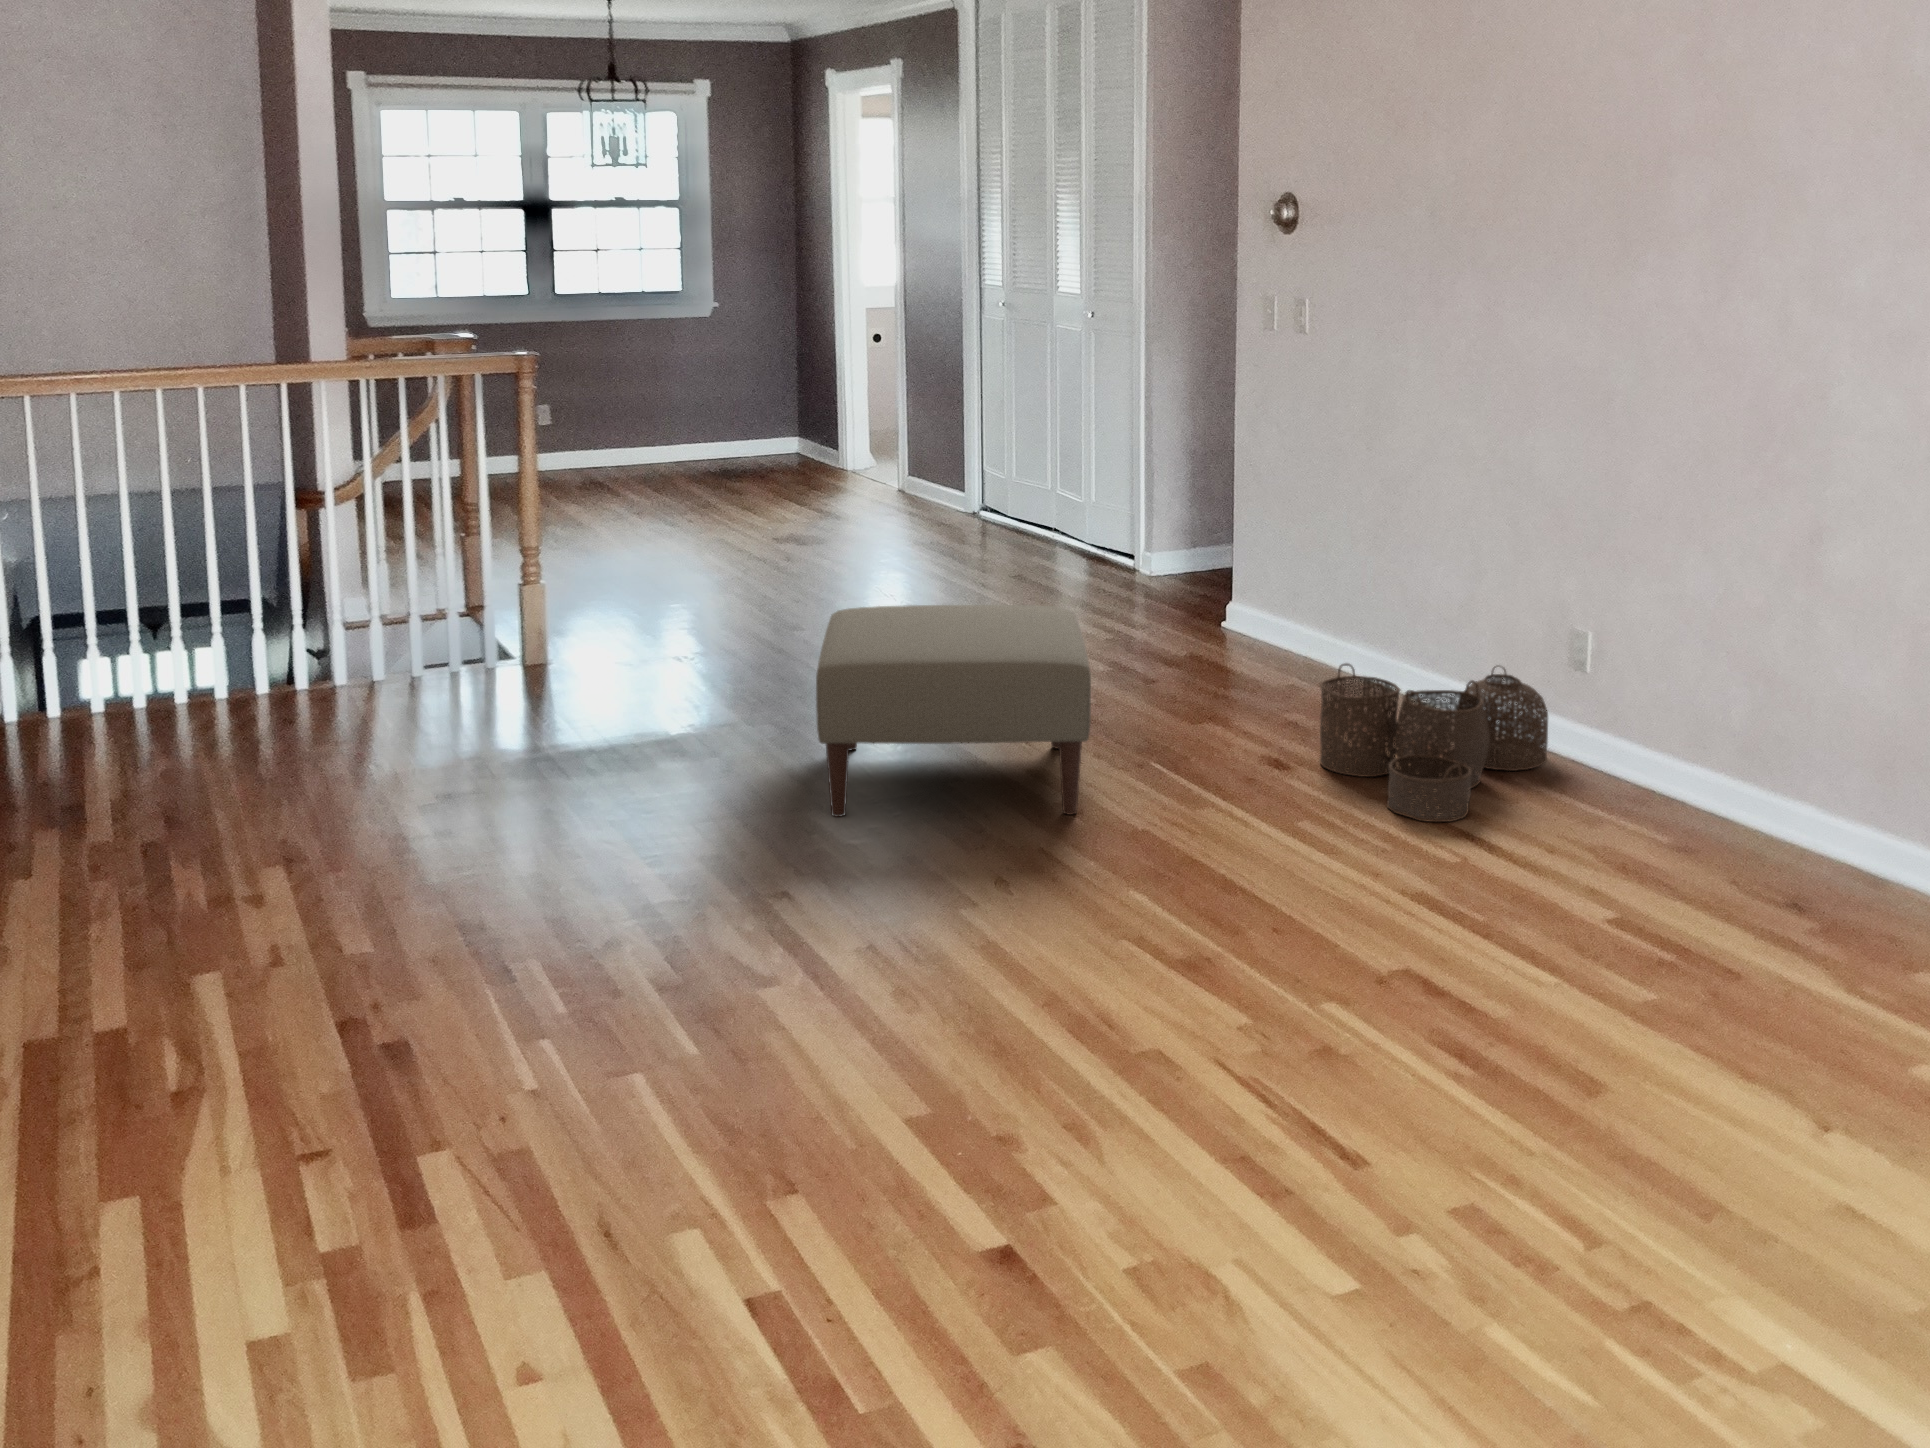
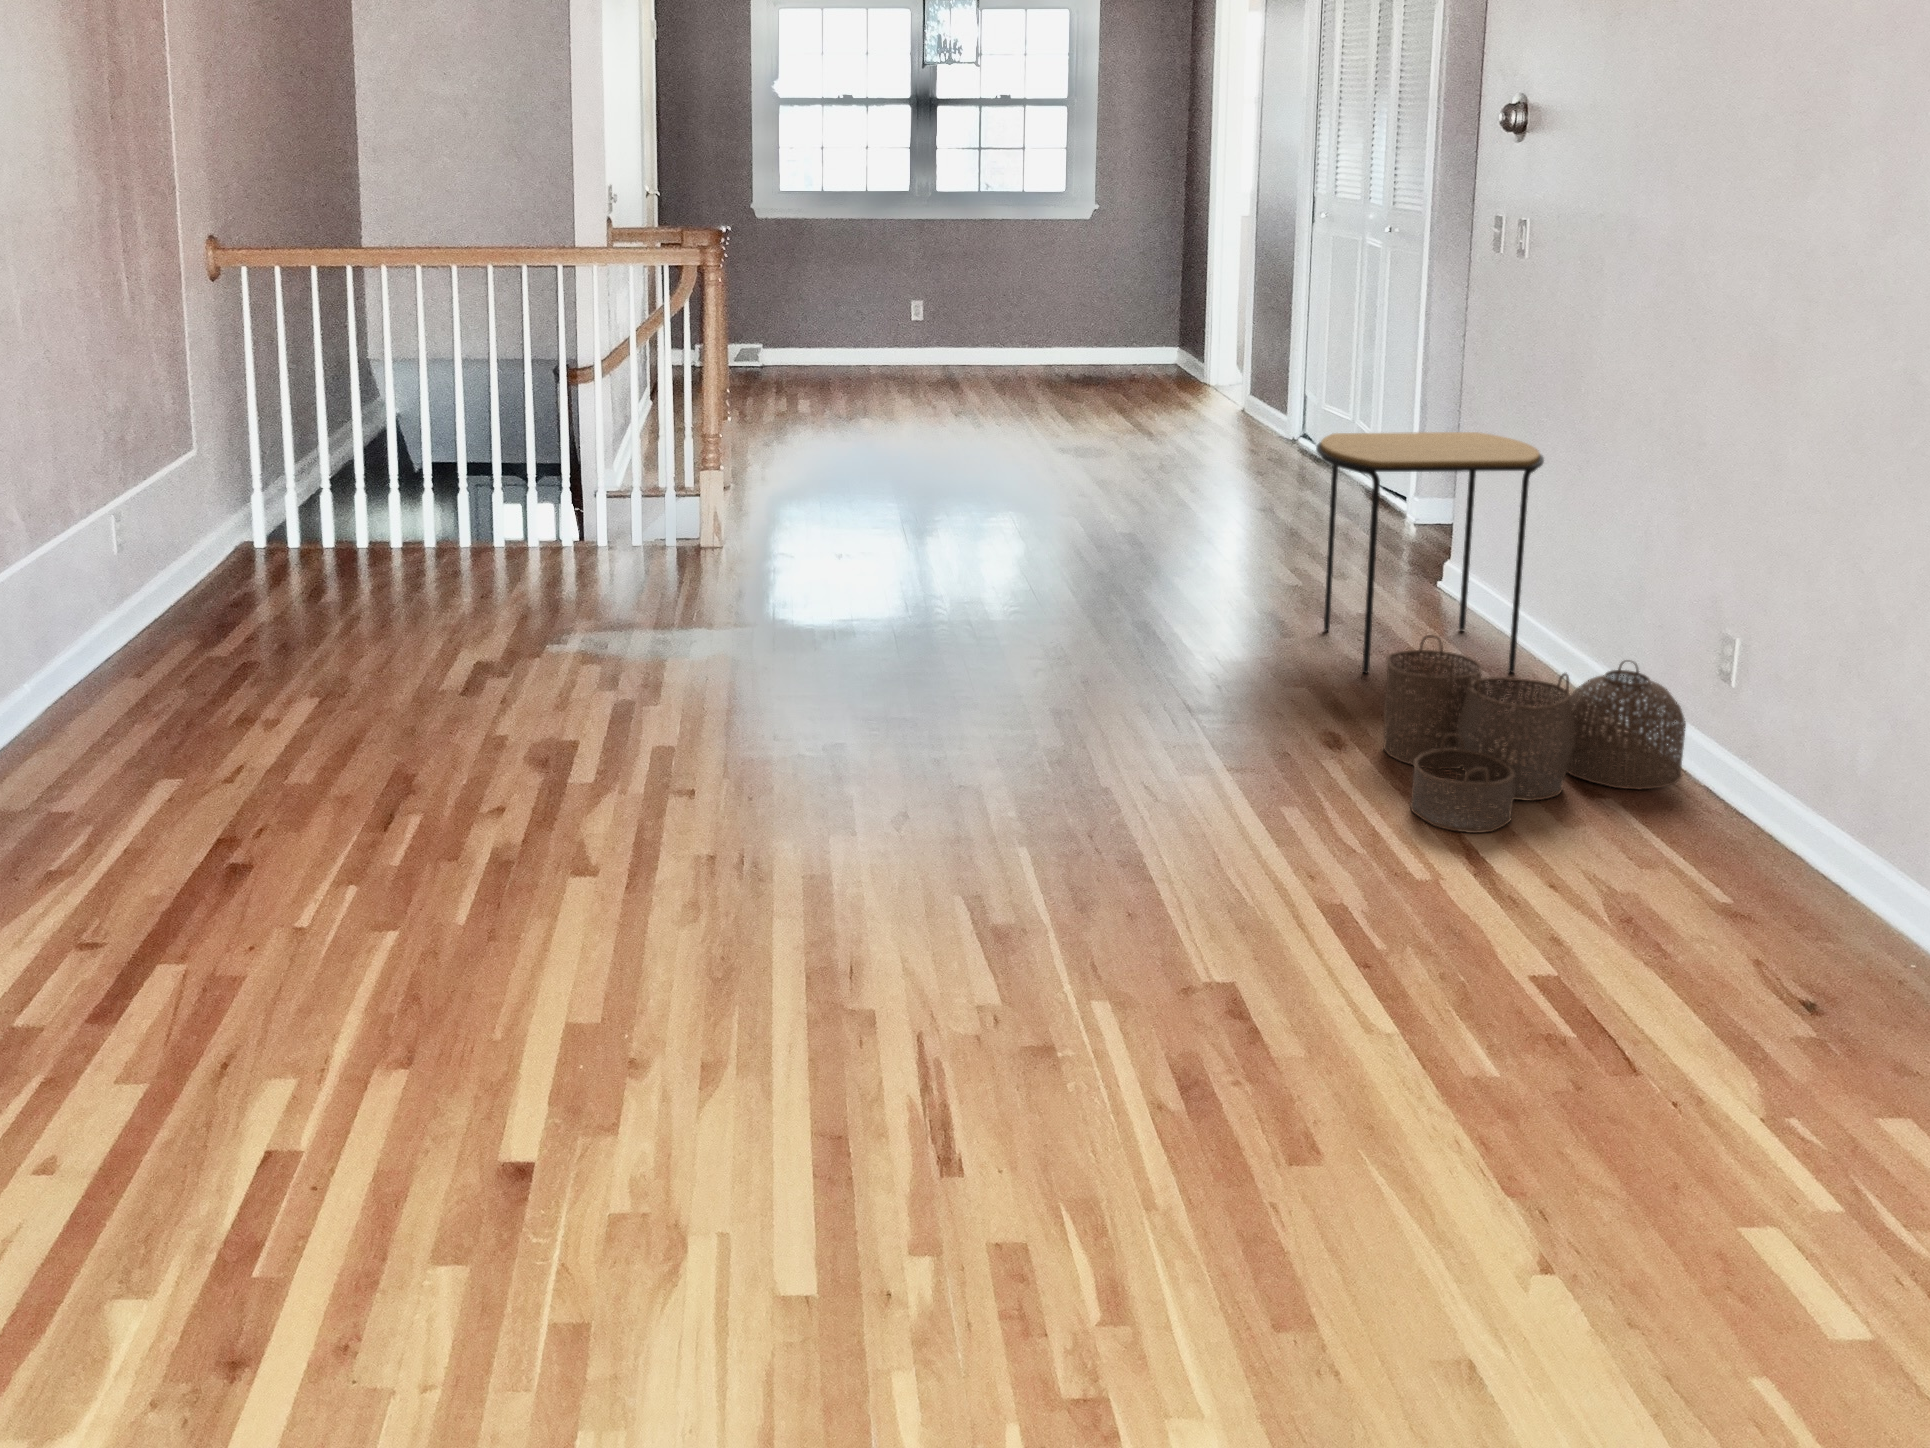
side table: none [1173,491,1362,708] -> present [1316,432,1544,673]
ottoman: present [816,605,1091,817] -> none [797,518,1136,758]

